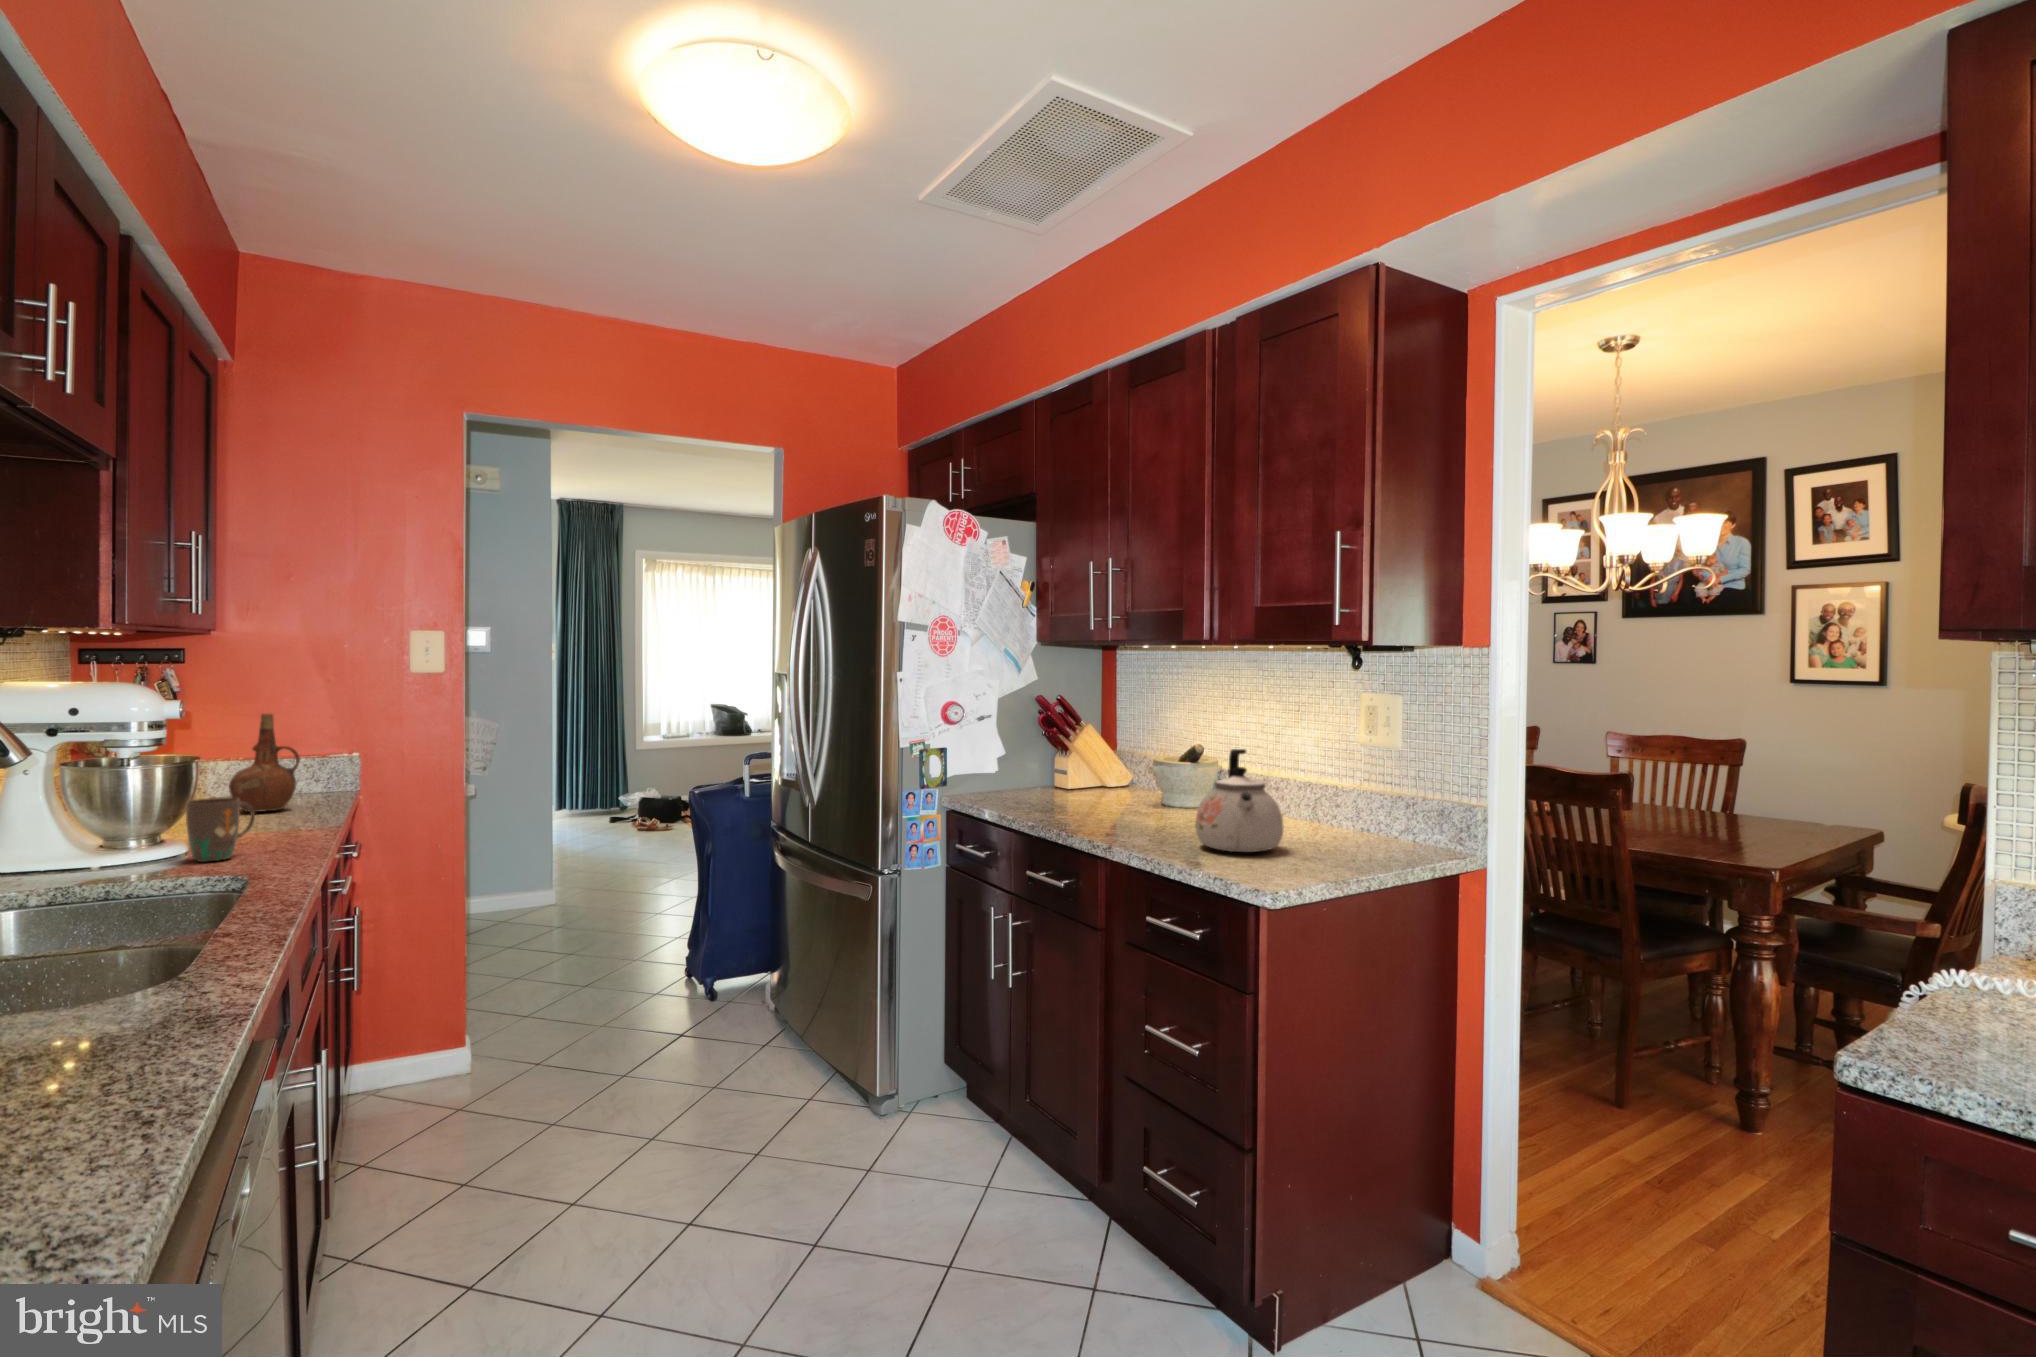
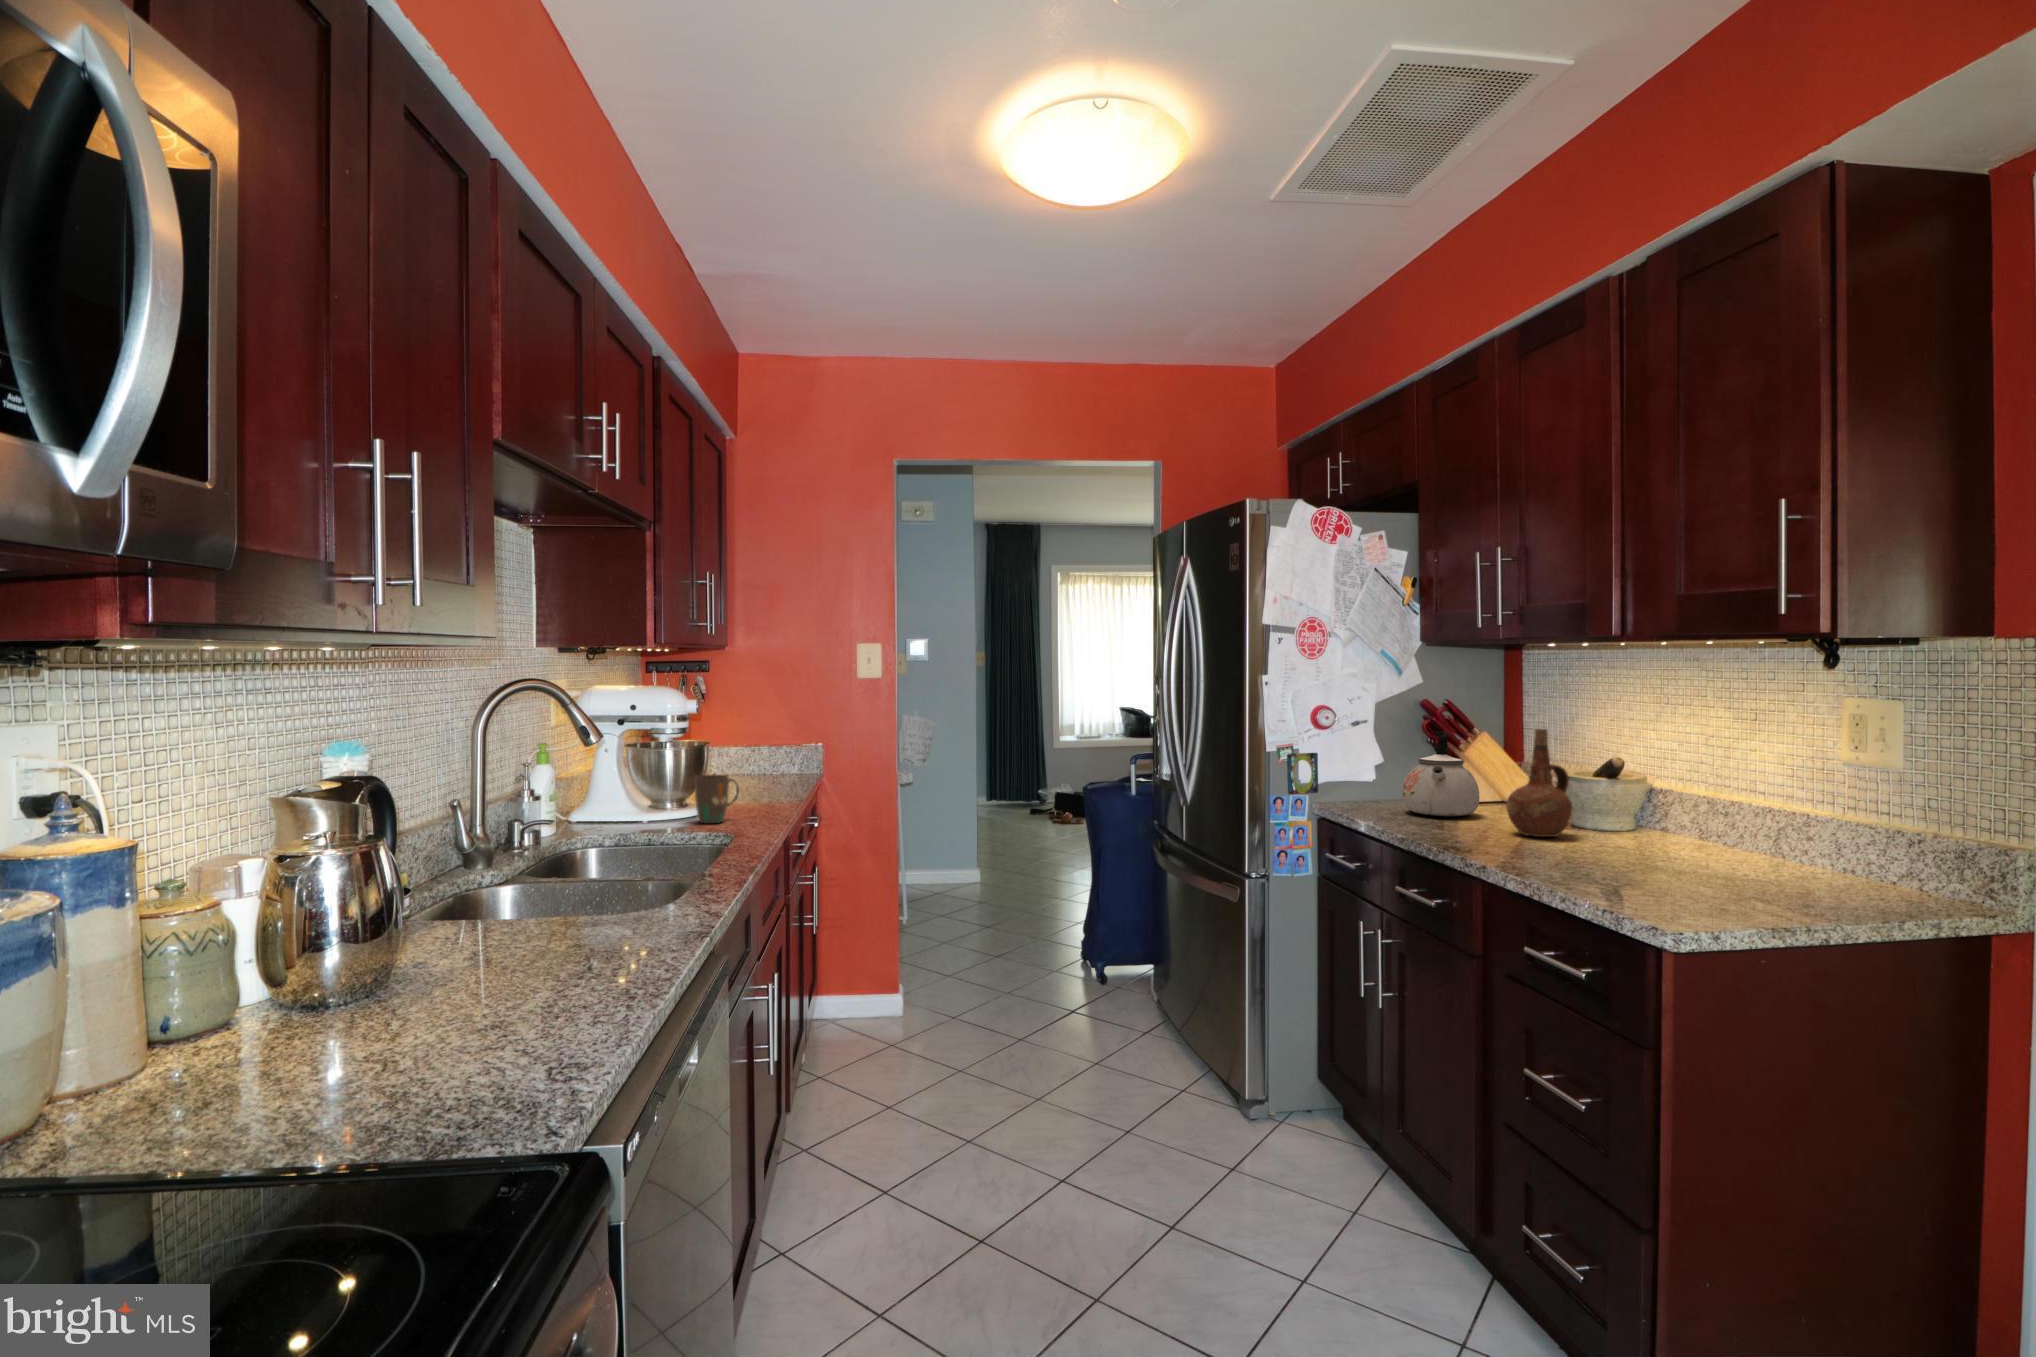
ceramic pitcher: present [229,714,300,812] -> present [1506,729,1572,837]
kettle: present [1195,749,1284,852] -> present [1402,731,1479,817]

